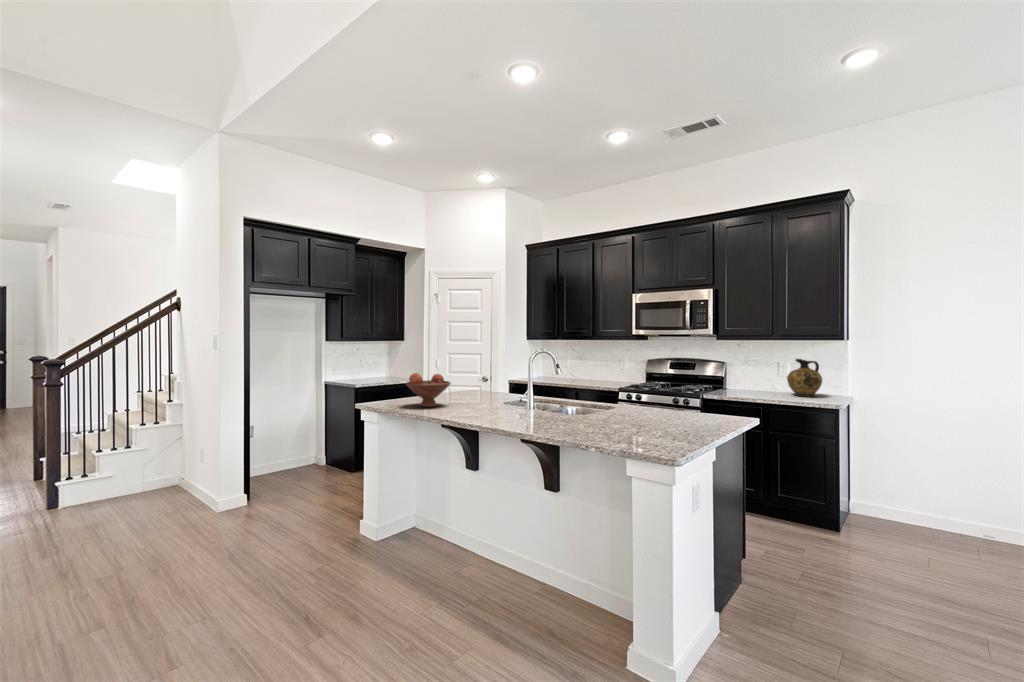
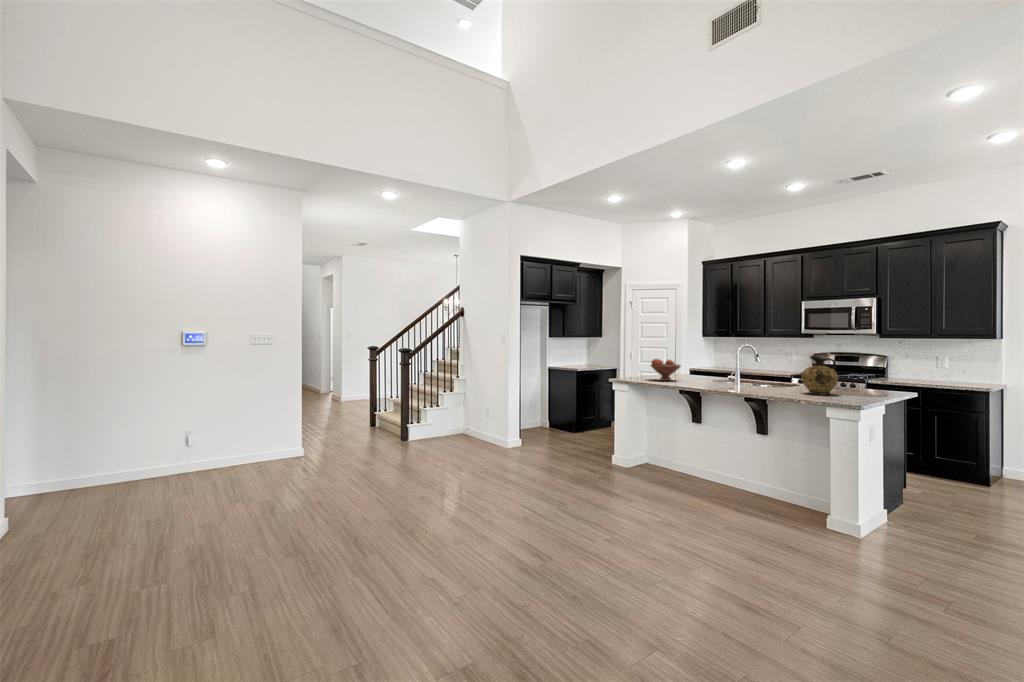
ceramic jug: present [787,359,822,396] -> present [802,356,838,395]

